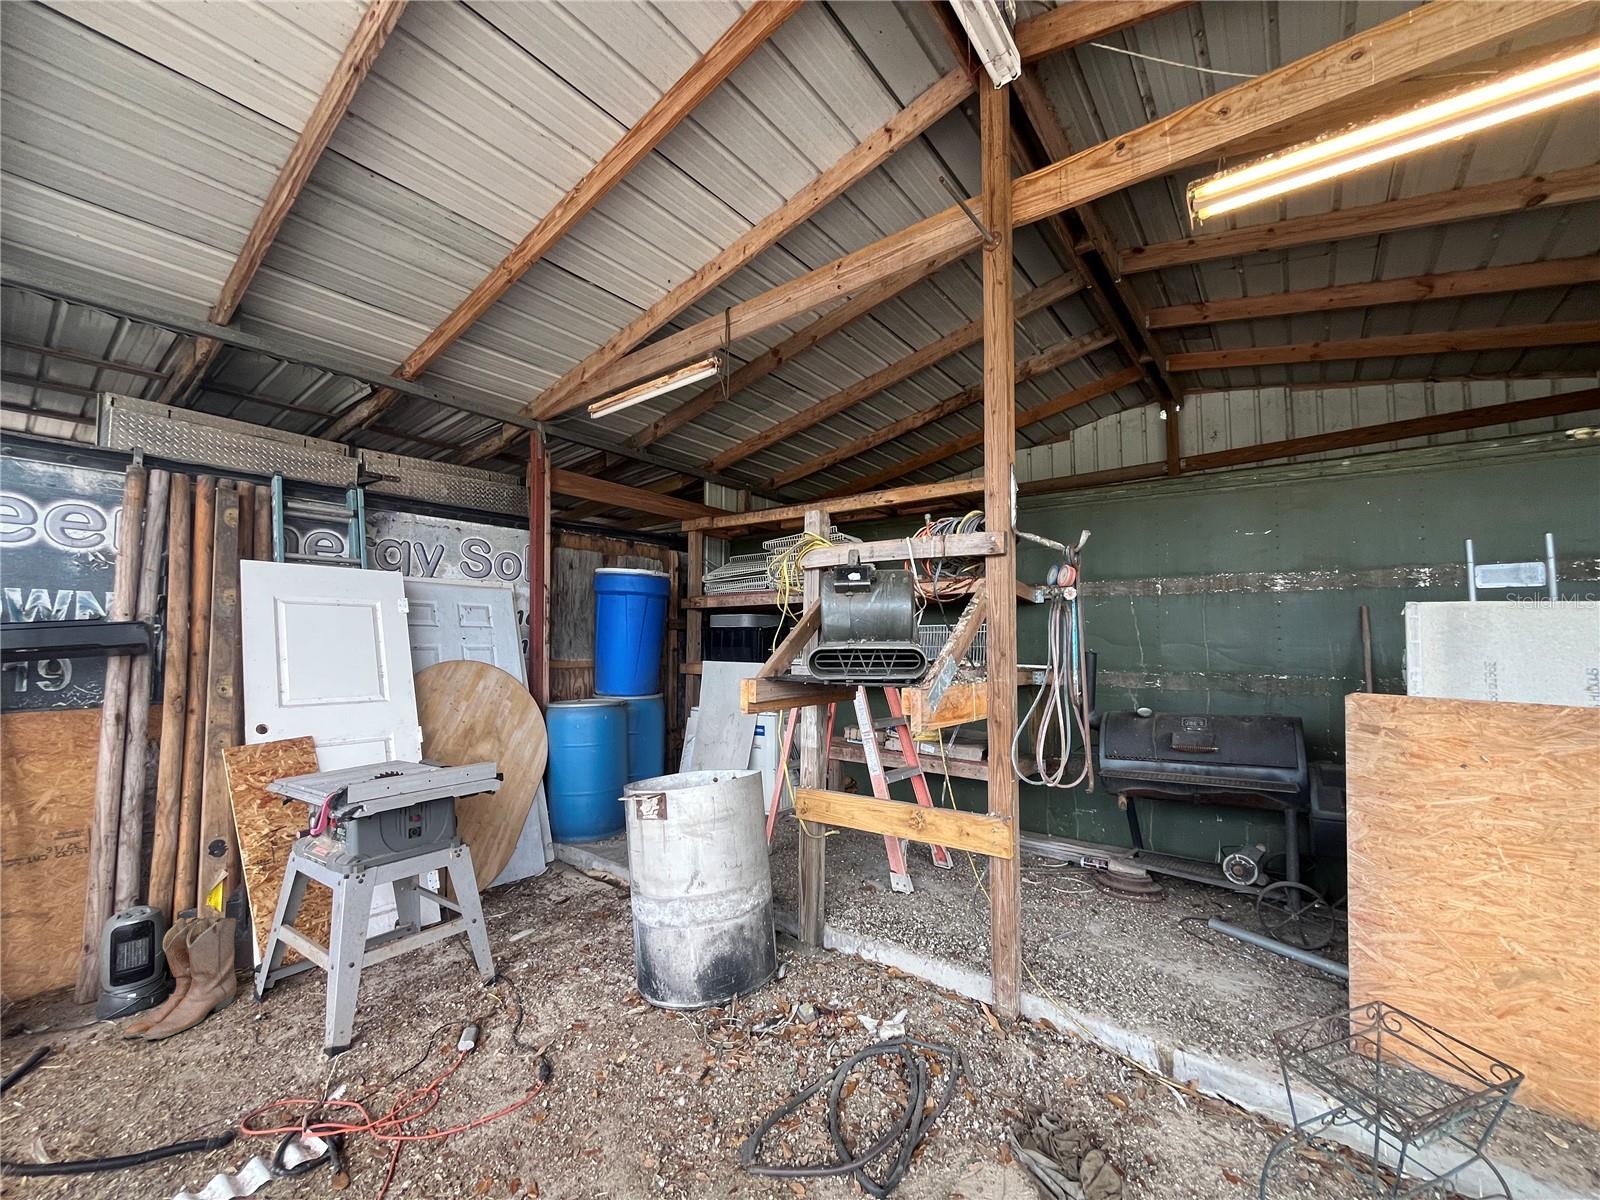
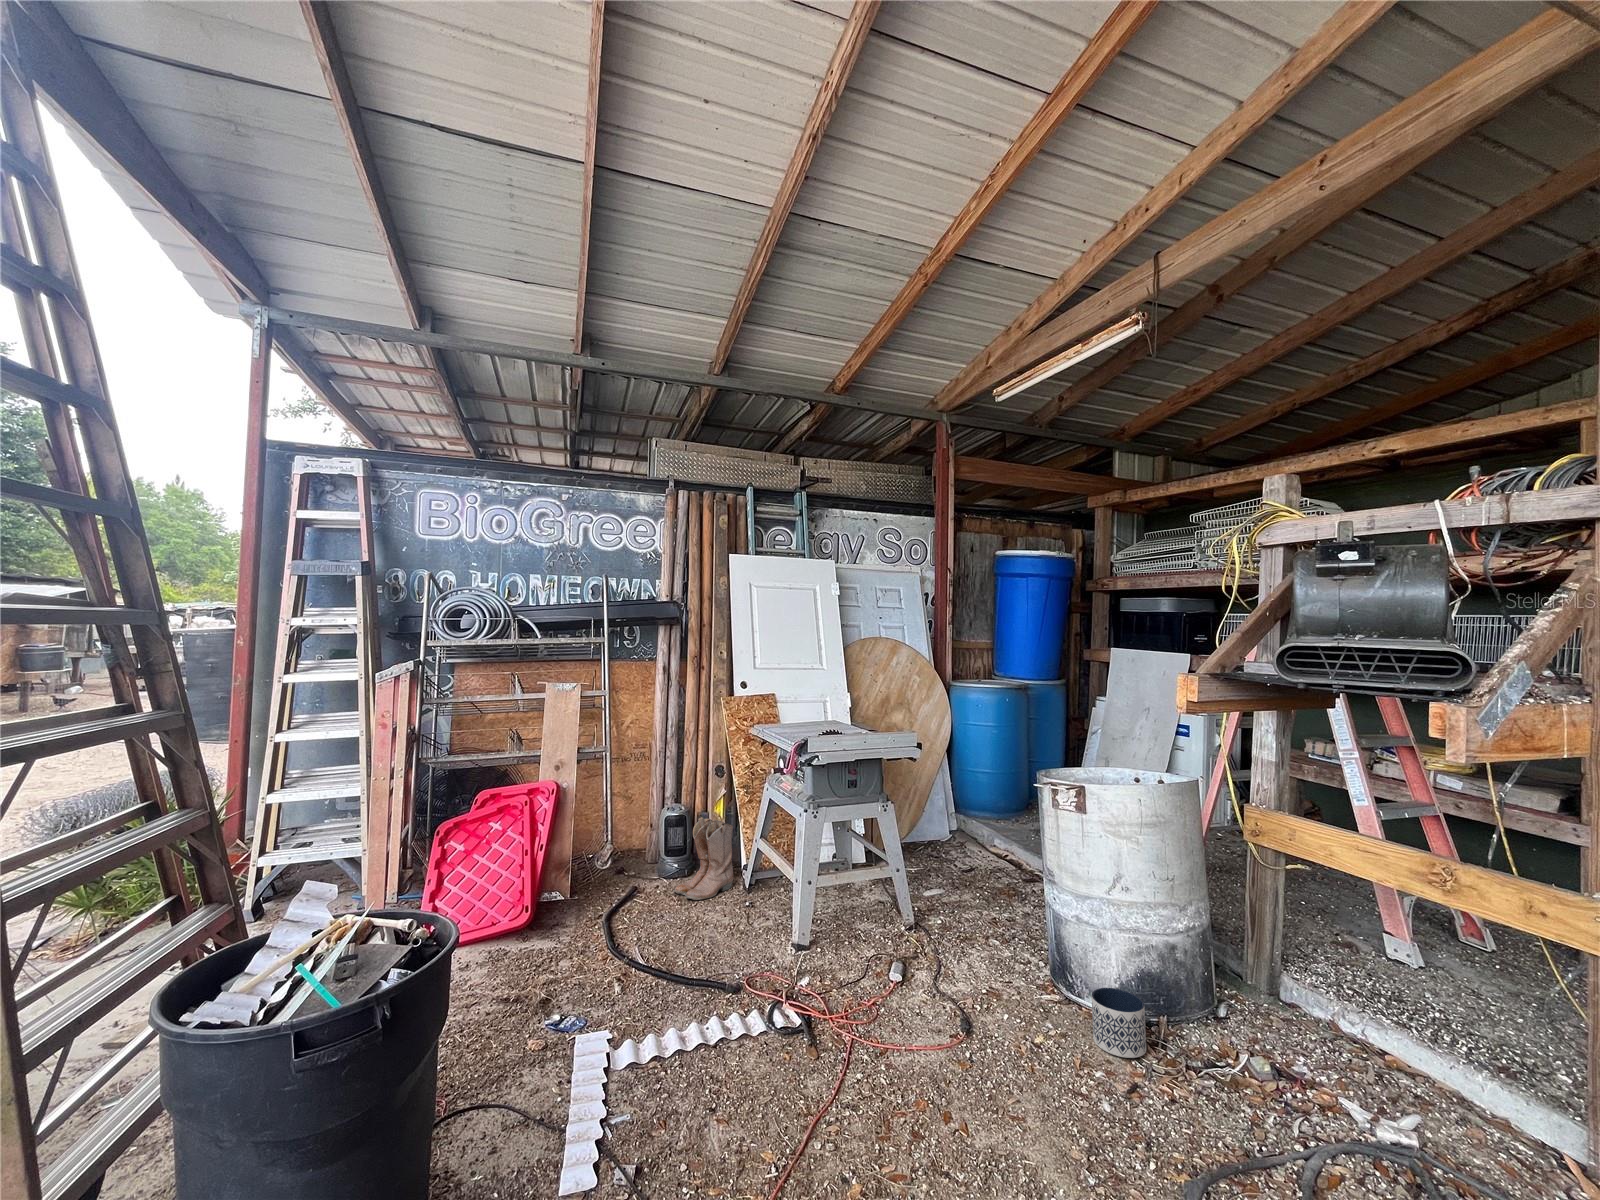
planter: none [671,980,719,1047] -> present [1092,988,1146,1058]

